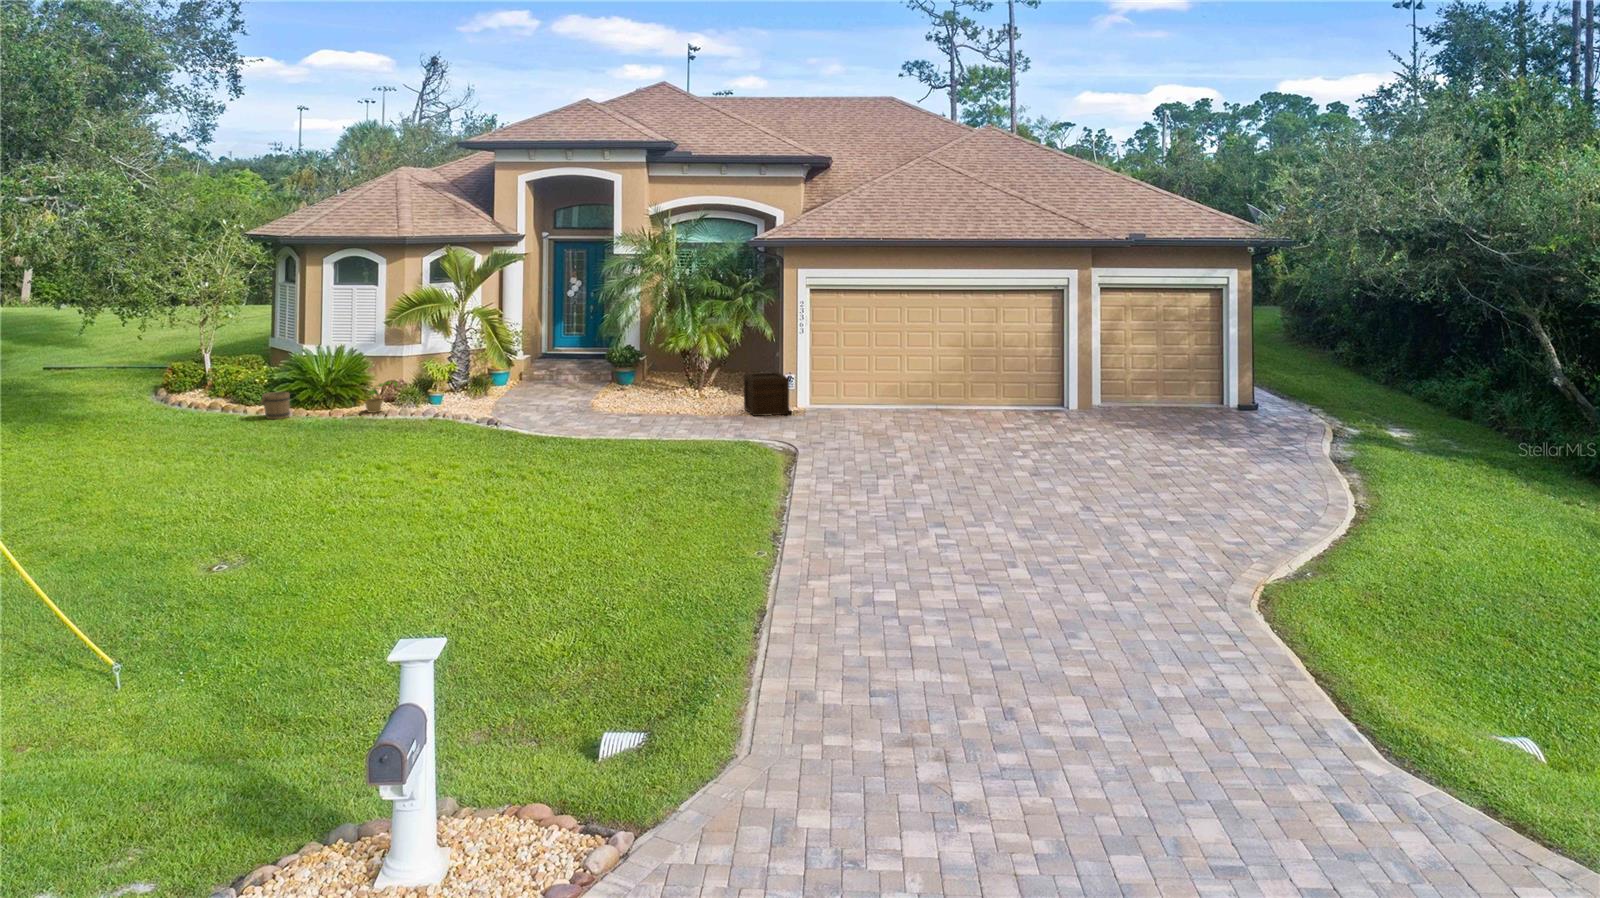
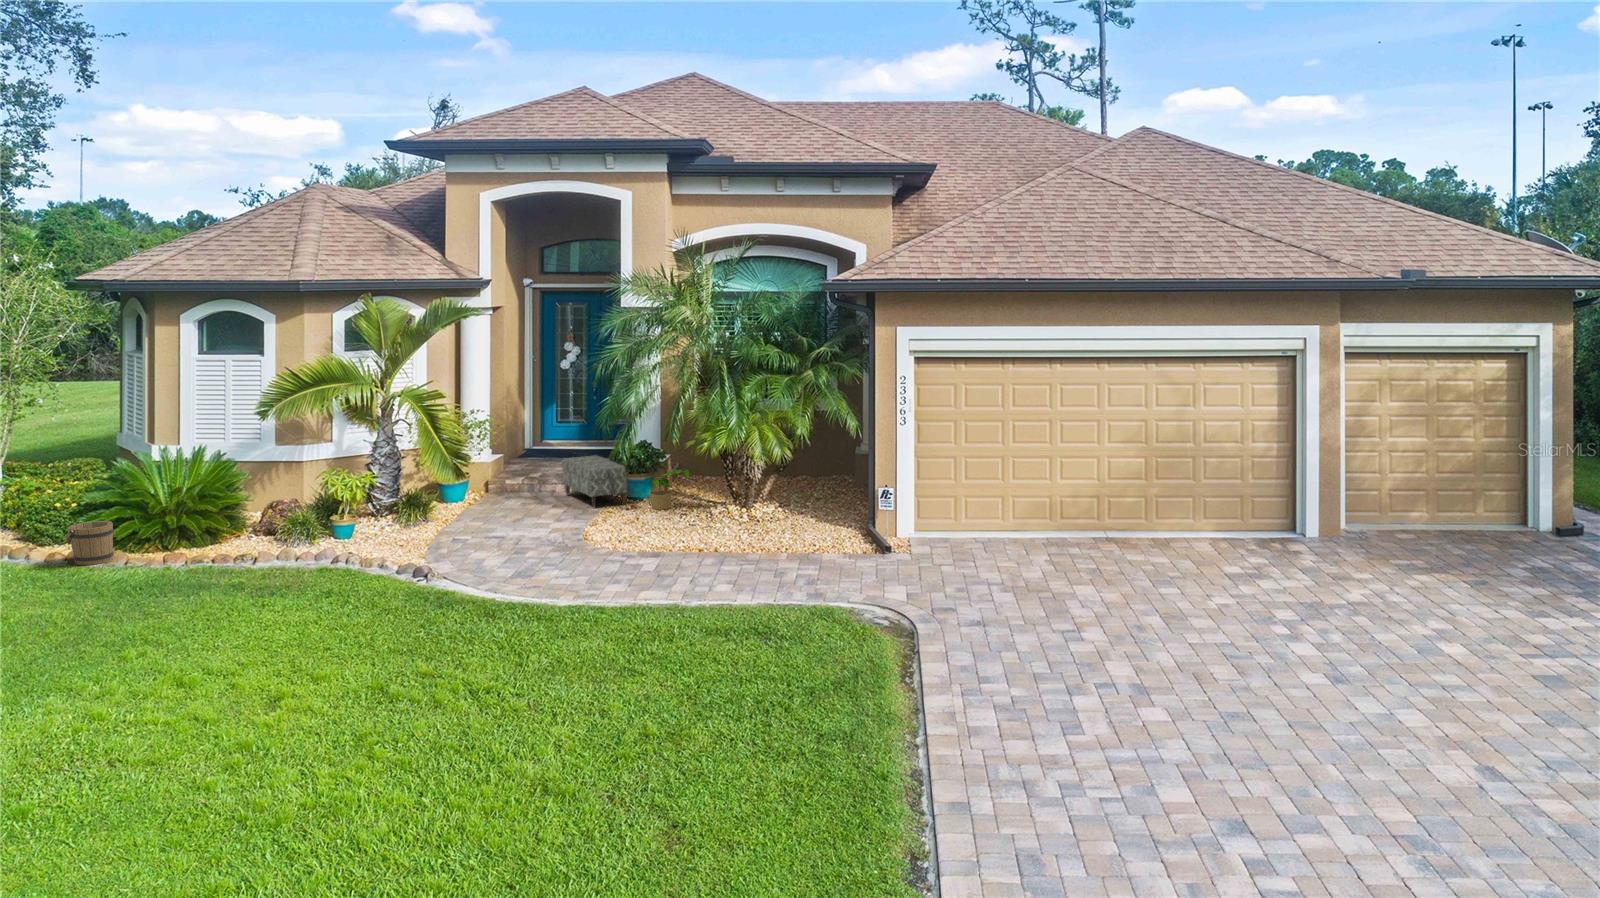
bench: none [574,356,620,391] -> present [562,455,627,508]
wooden crate: present [744,373,789,416] -> none [815,484,887,555]
potted plant: present [365,381,398,413] -> present [649,469,690,510]

